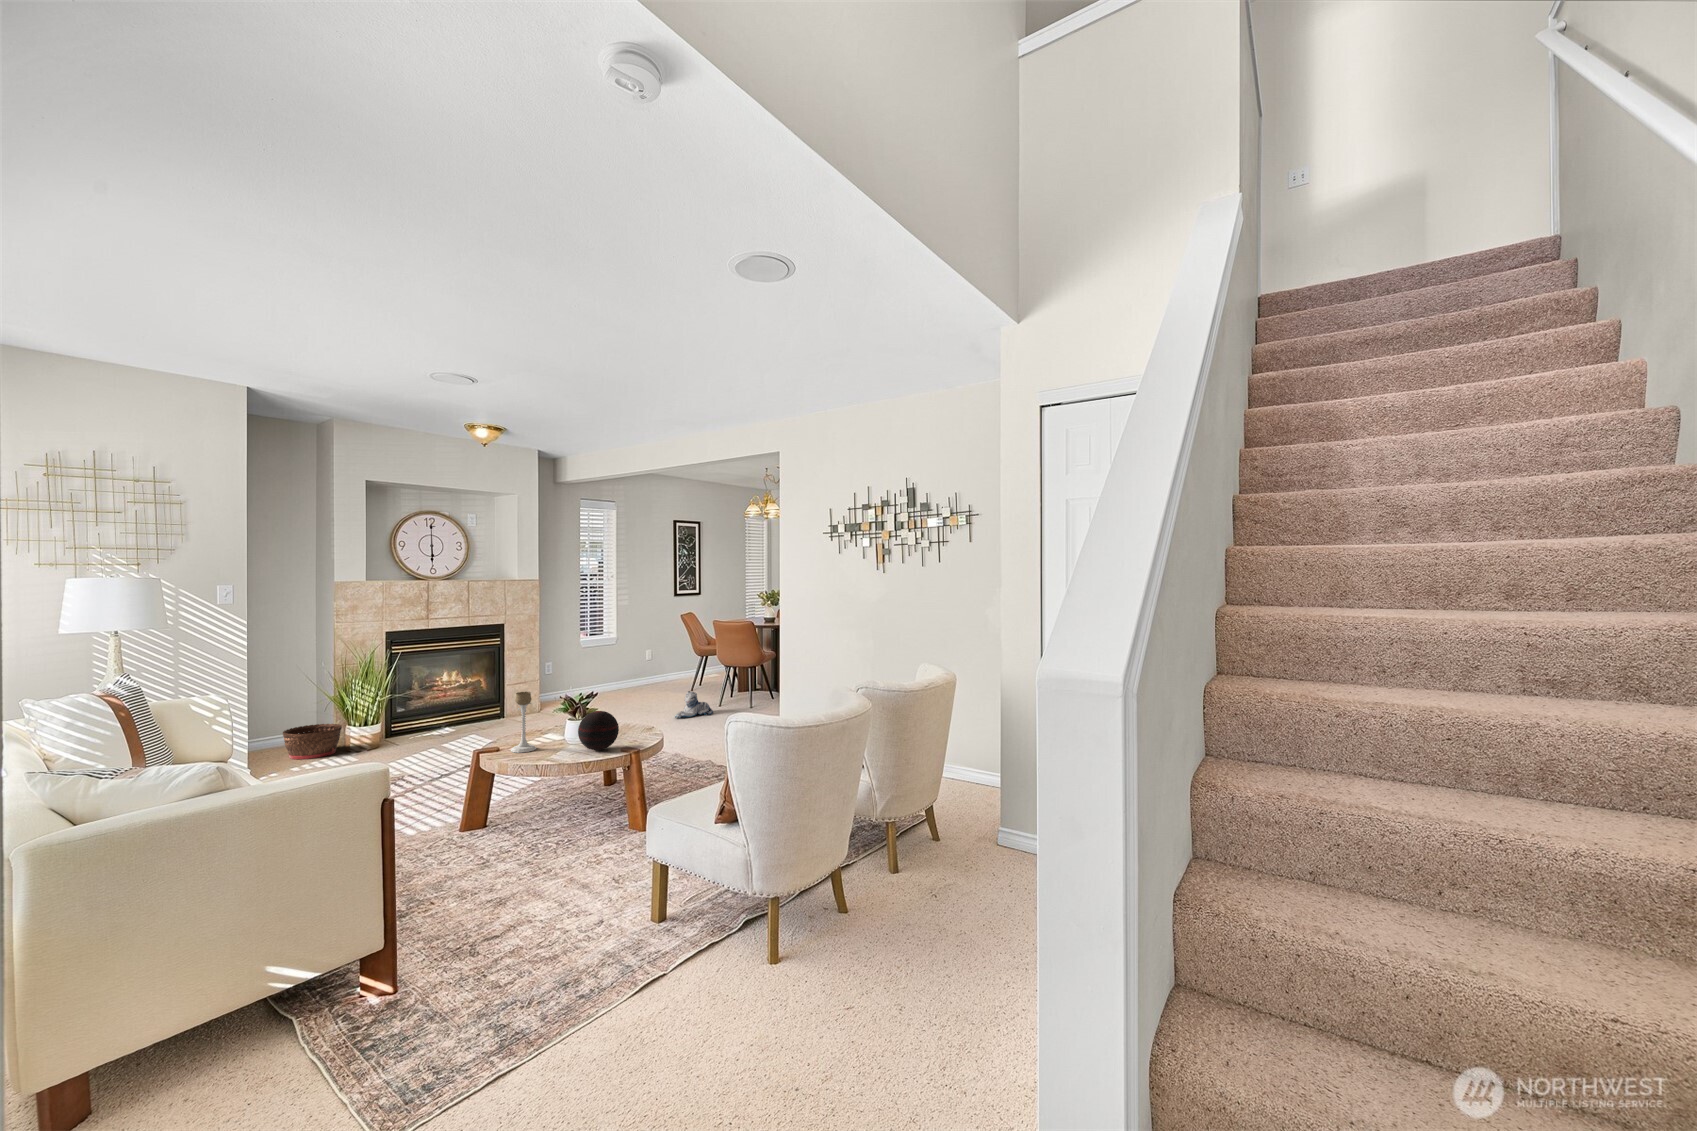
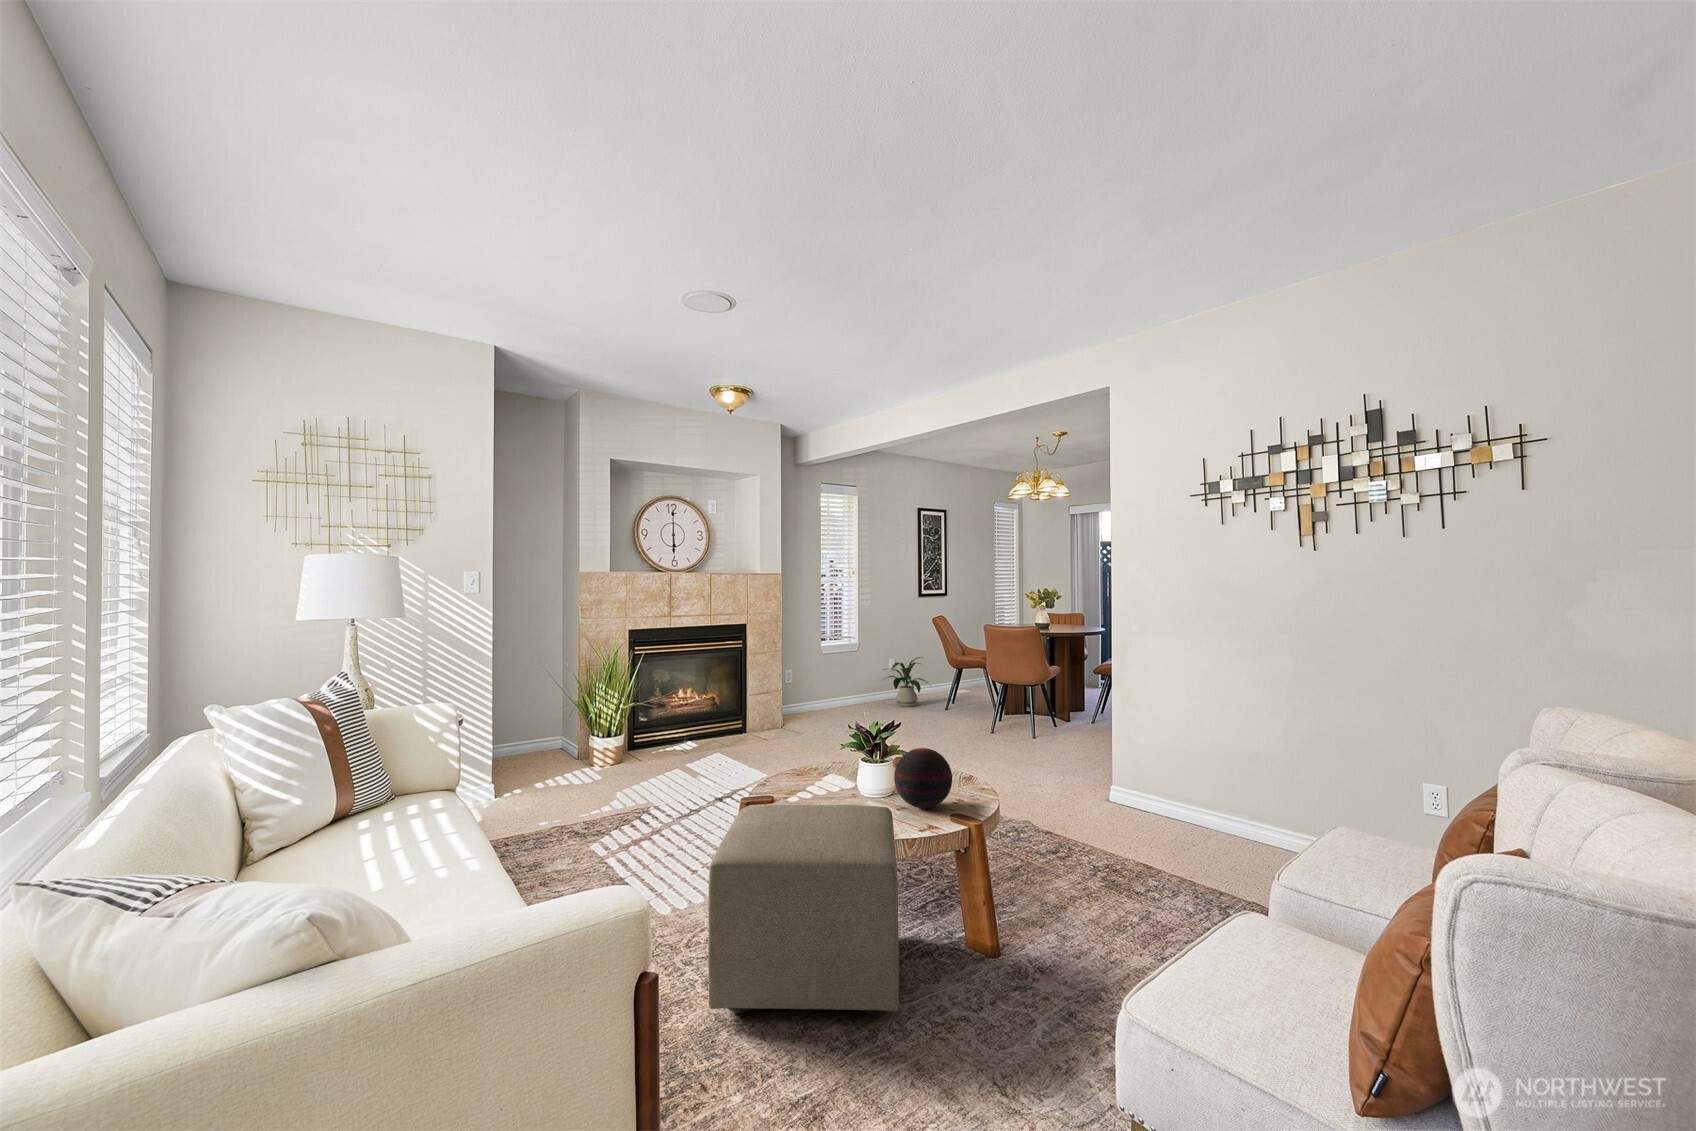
house plant: none [633,649,680,692] -> present [883,657,927,707]
plush toy: present [675,691,713,718] -> none [945,710,989,744]
candle holder: present [511,692,536,753] -> none [797,714,831,803]
basket: present [283,724,342,759] -> none [526,732,585,772]
ottoman: none [431,750,574,878] -> present [708,805,899,1015]

